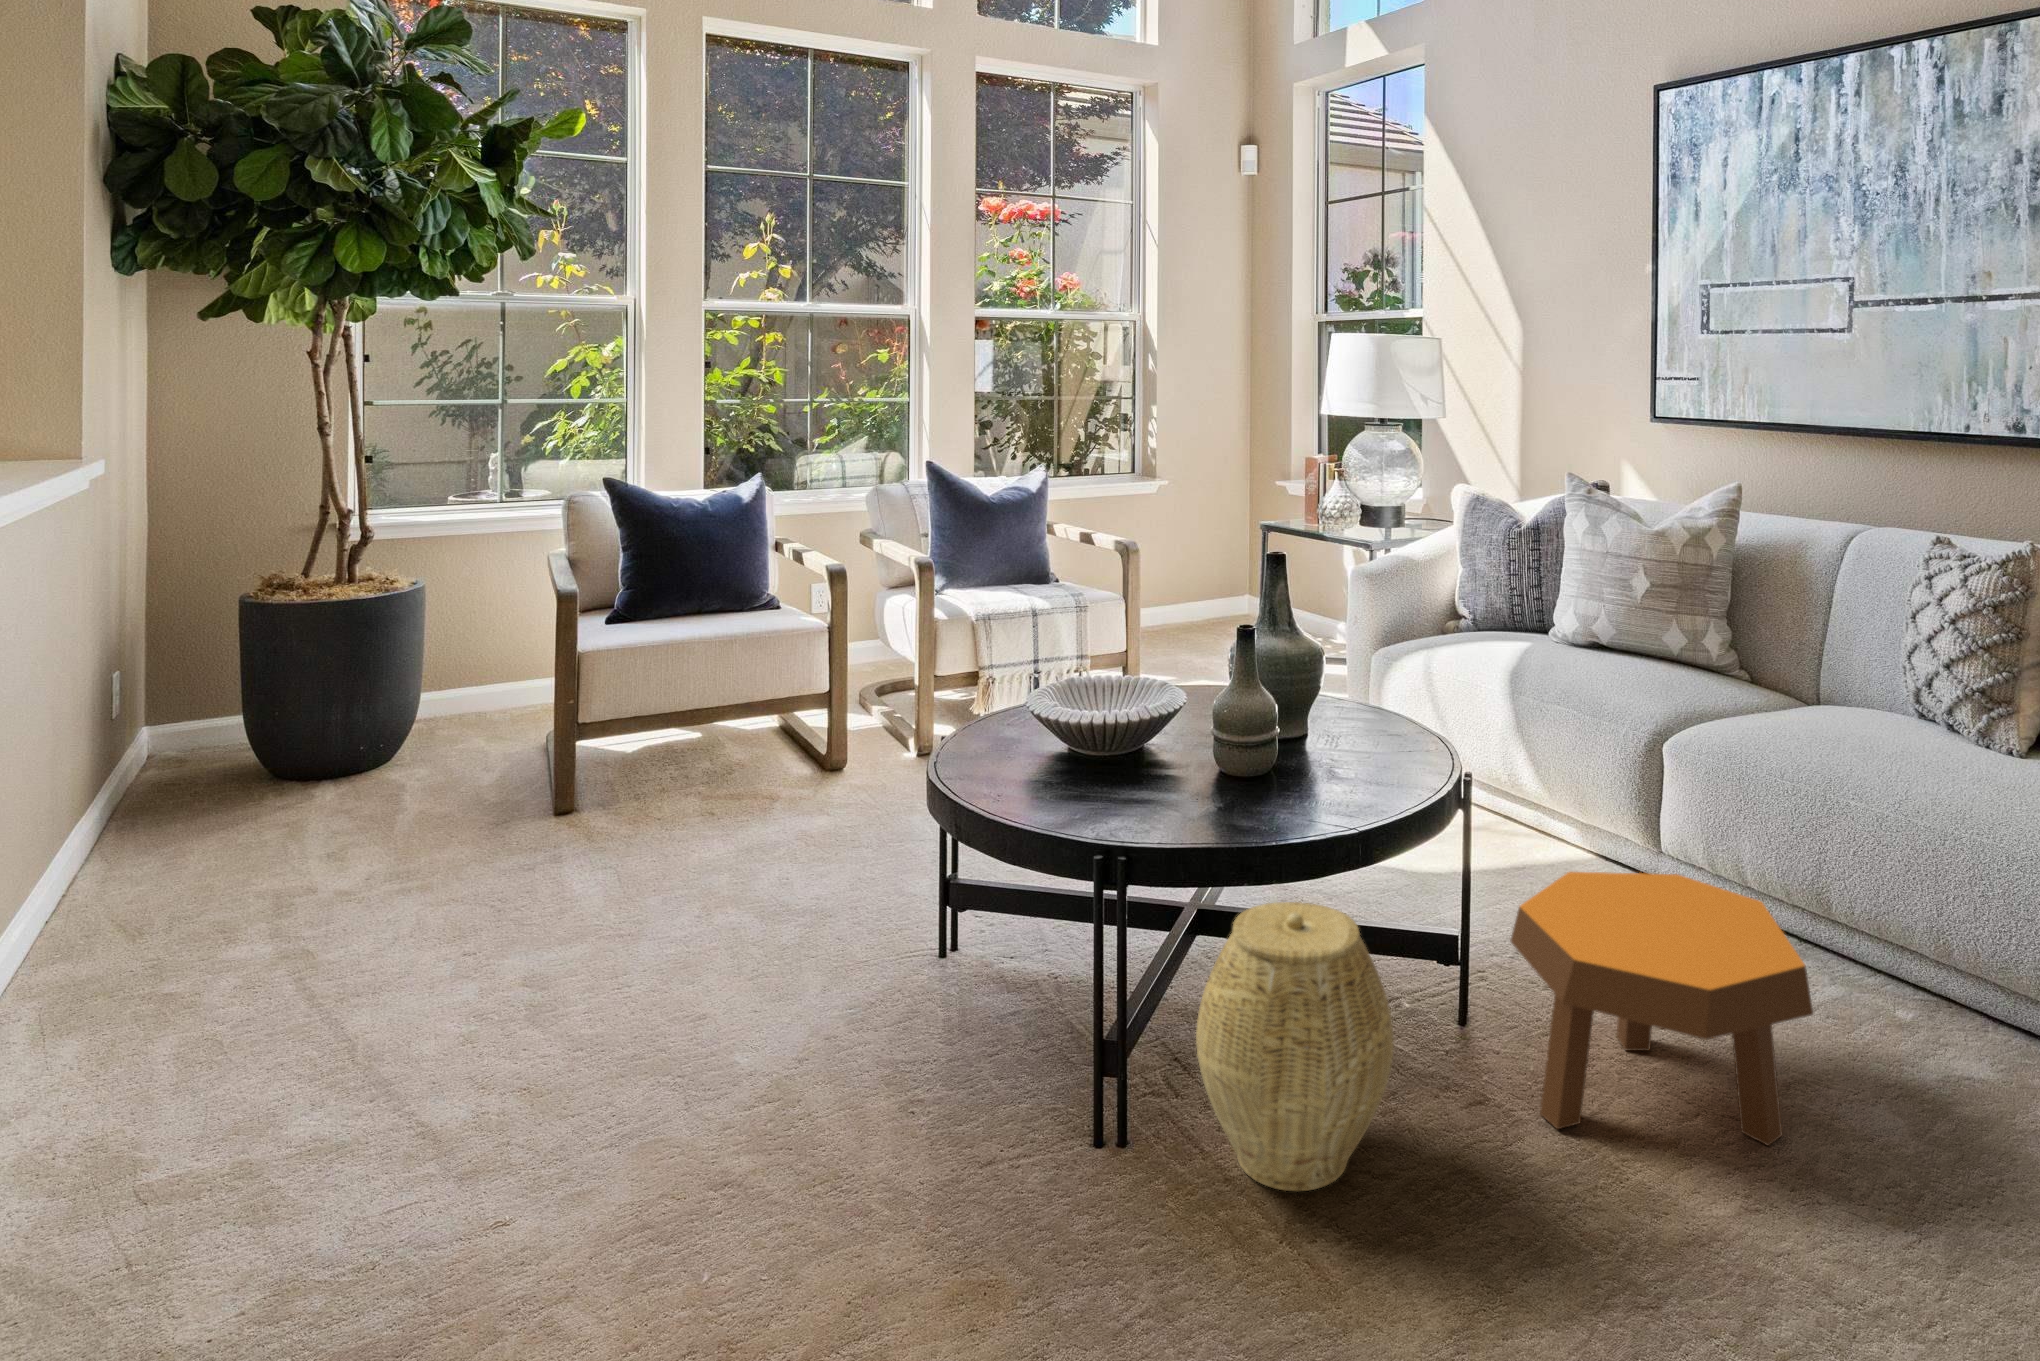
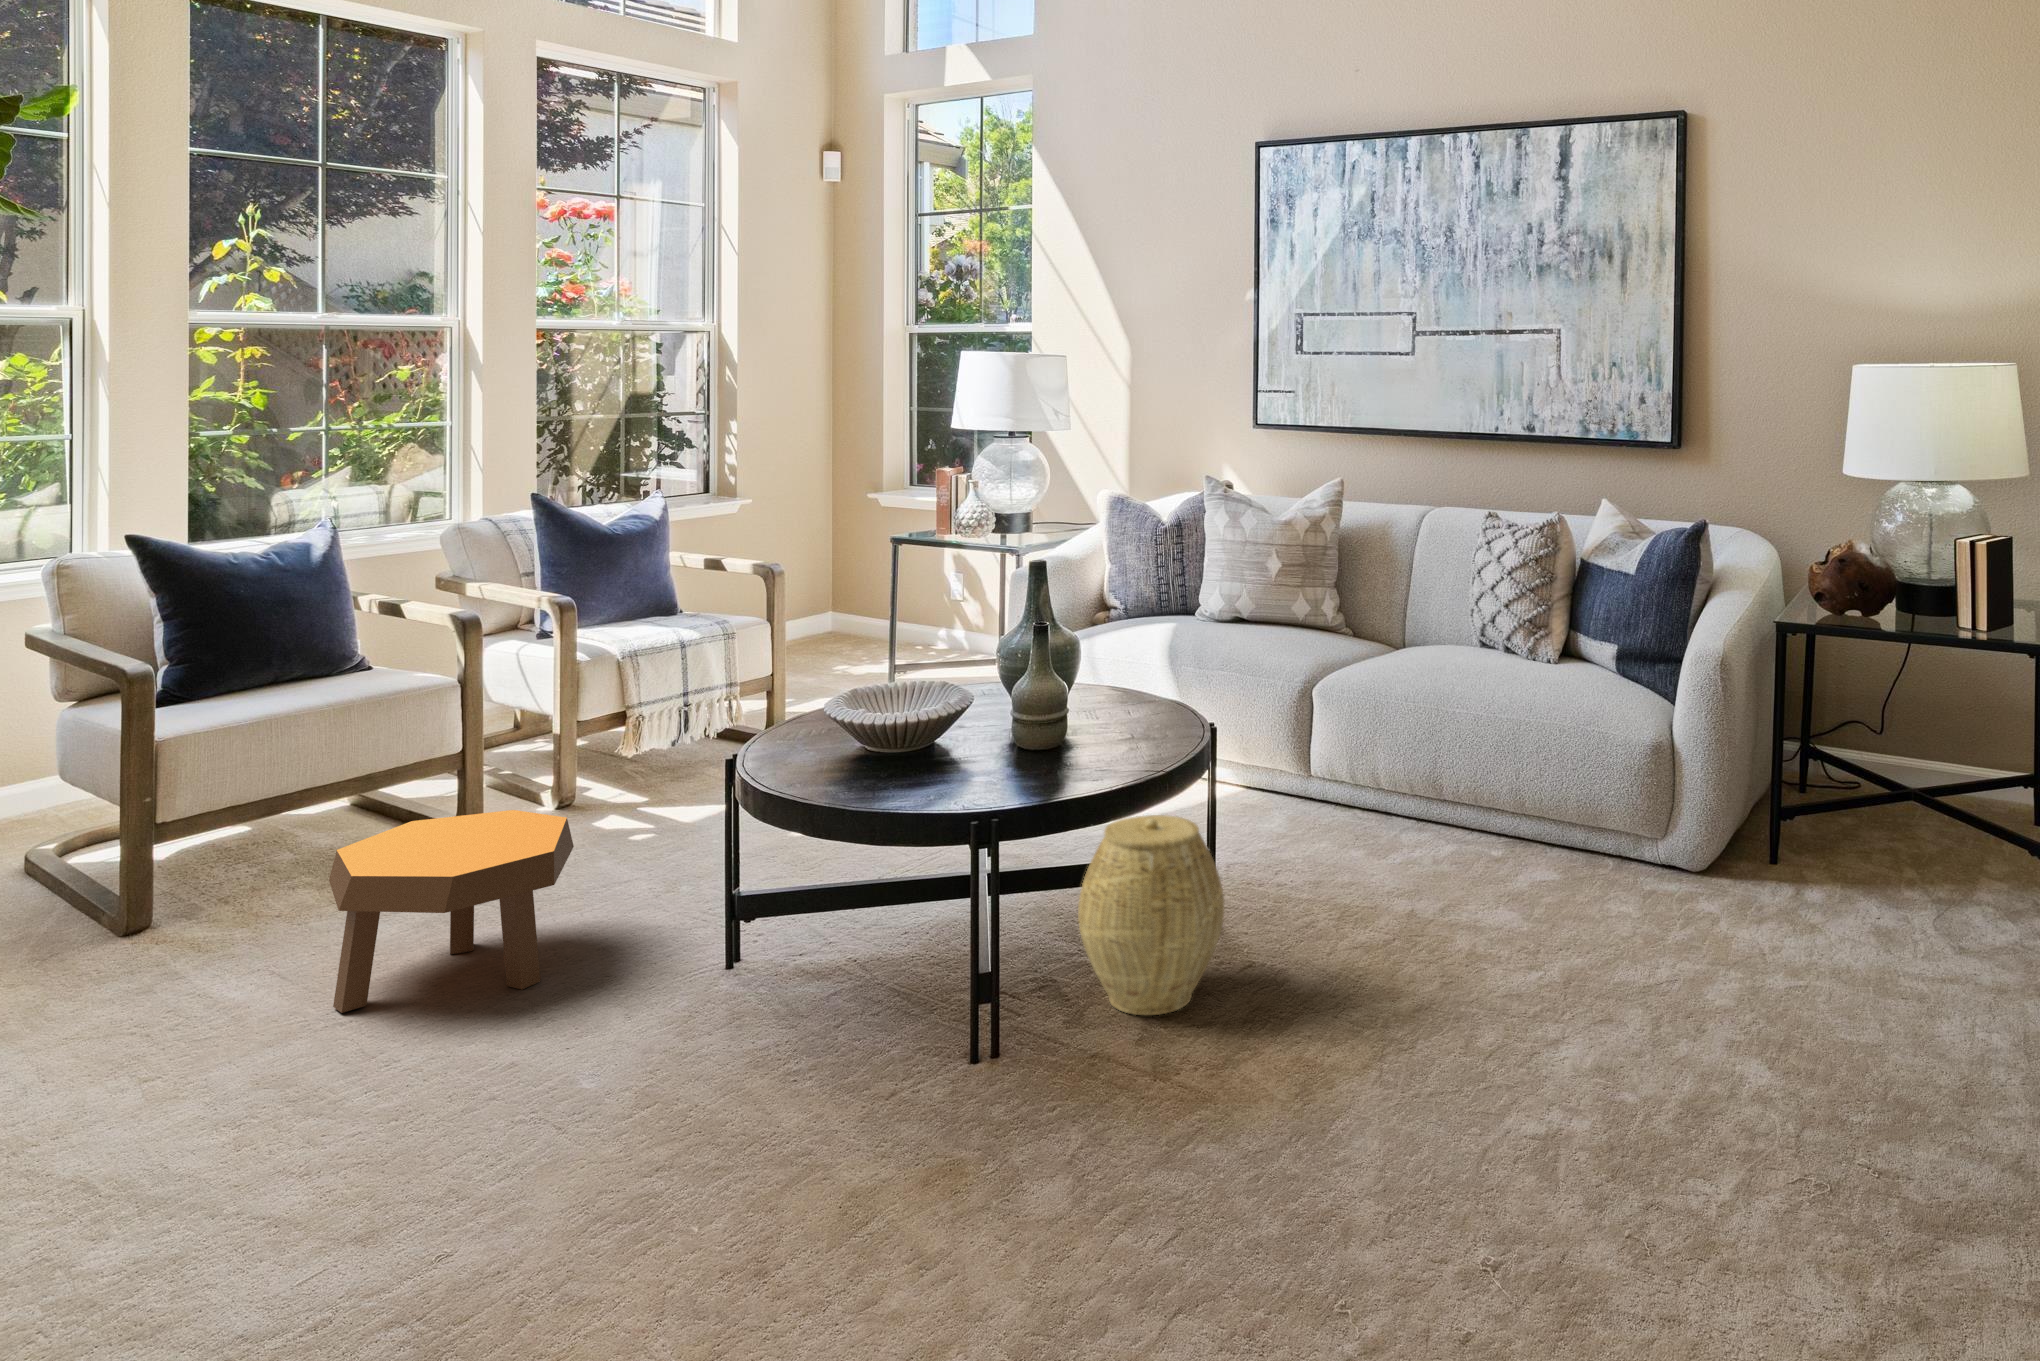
footstool: present [1511,872,1813,1146] -> present [329,810,574,1013]

